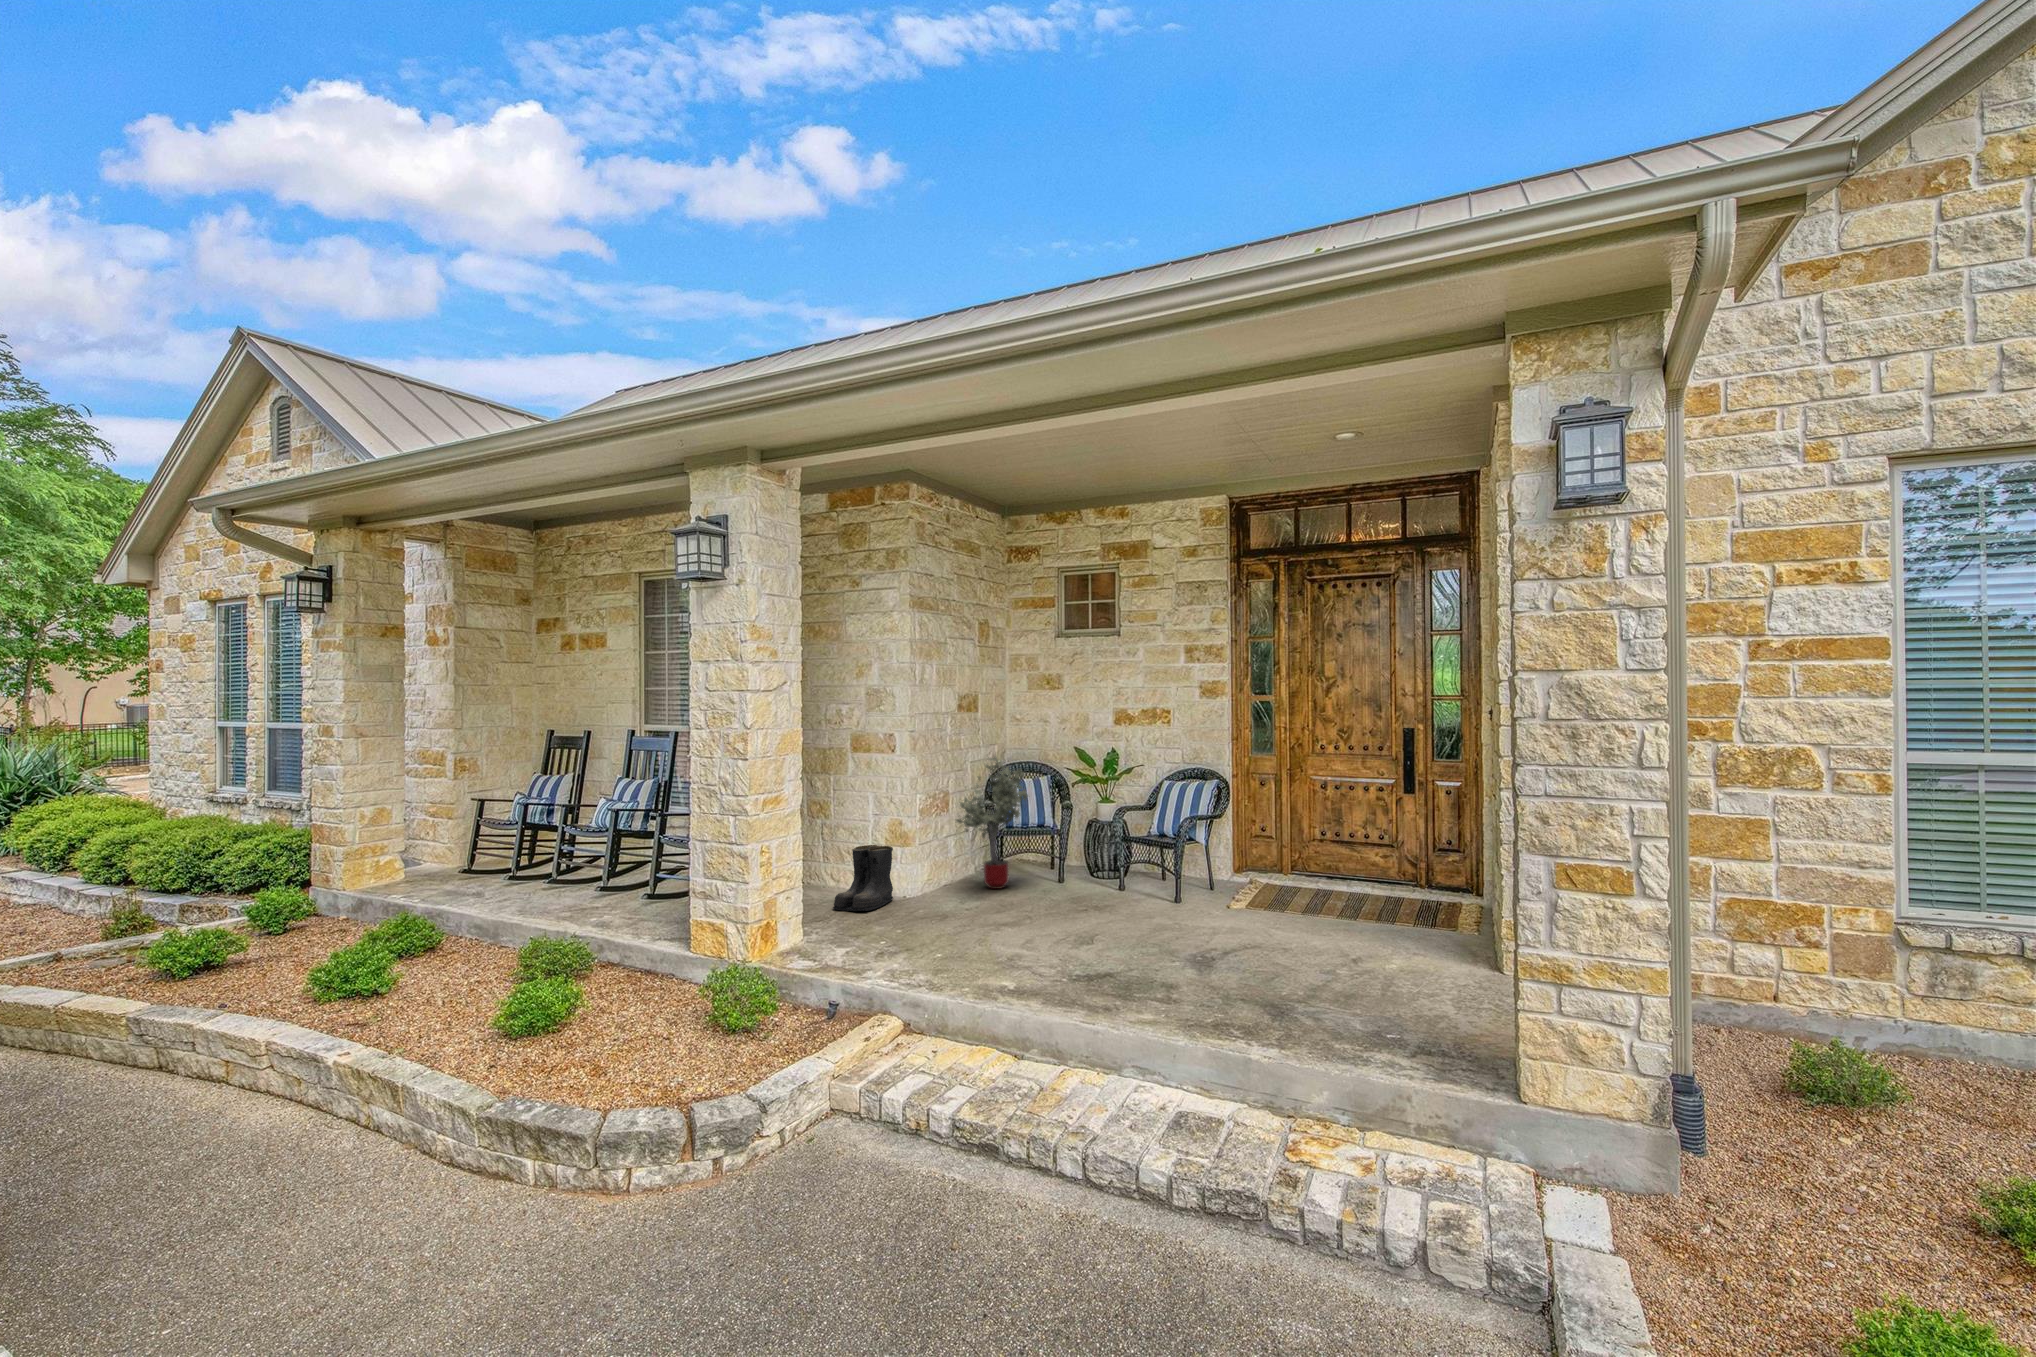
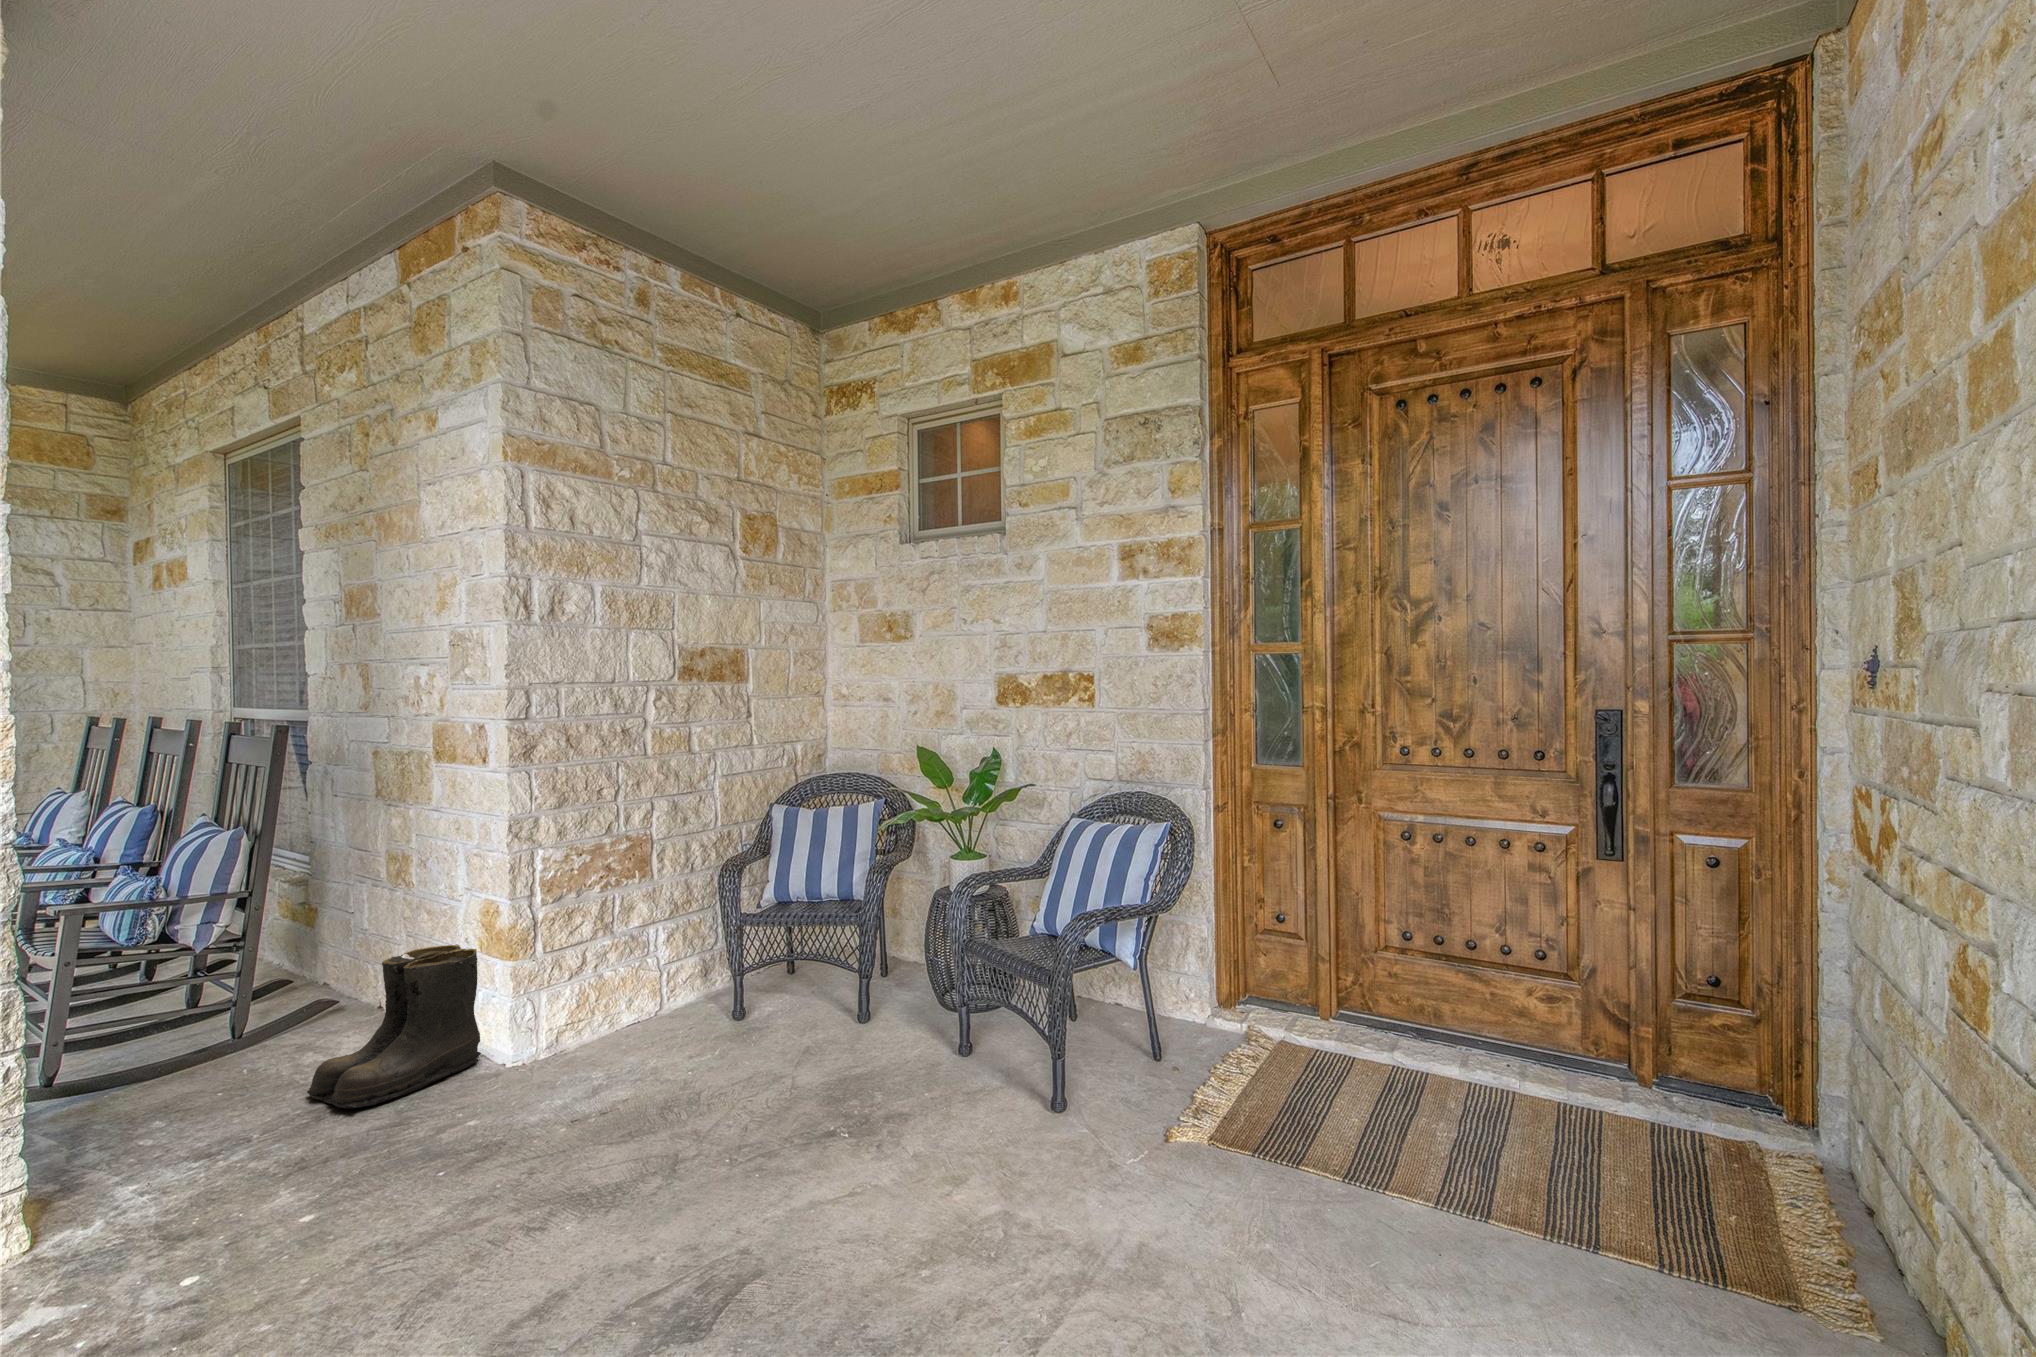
potted tree: present [956,756,1028,889] -> none [621,764,813,1032]

